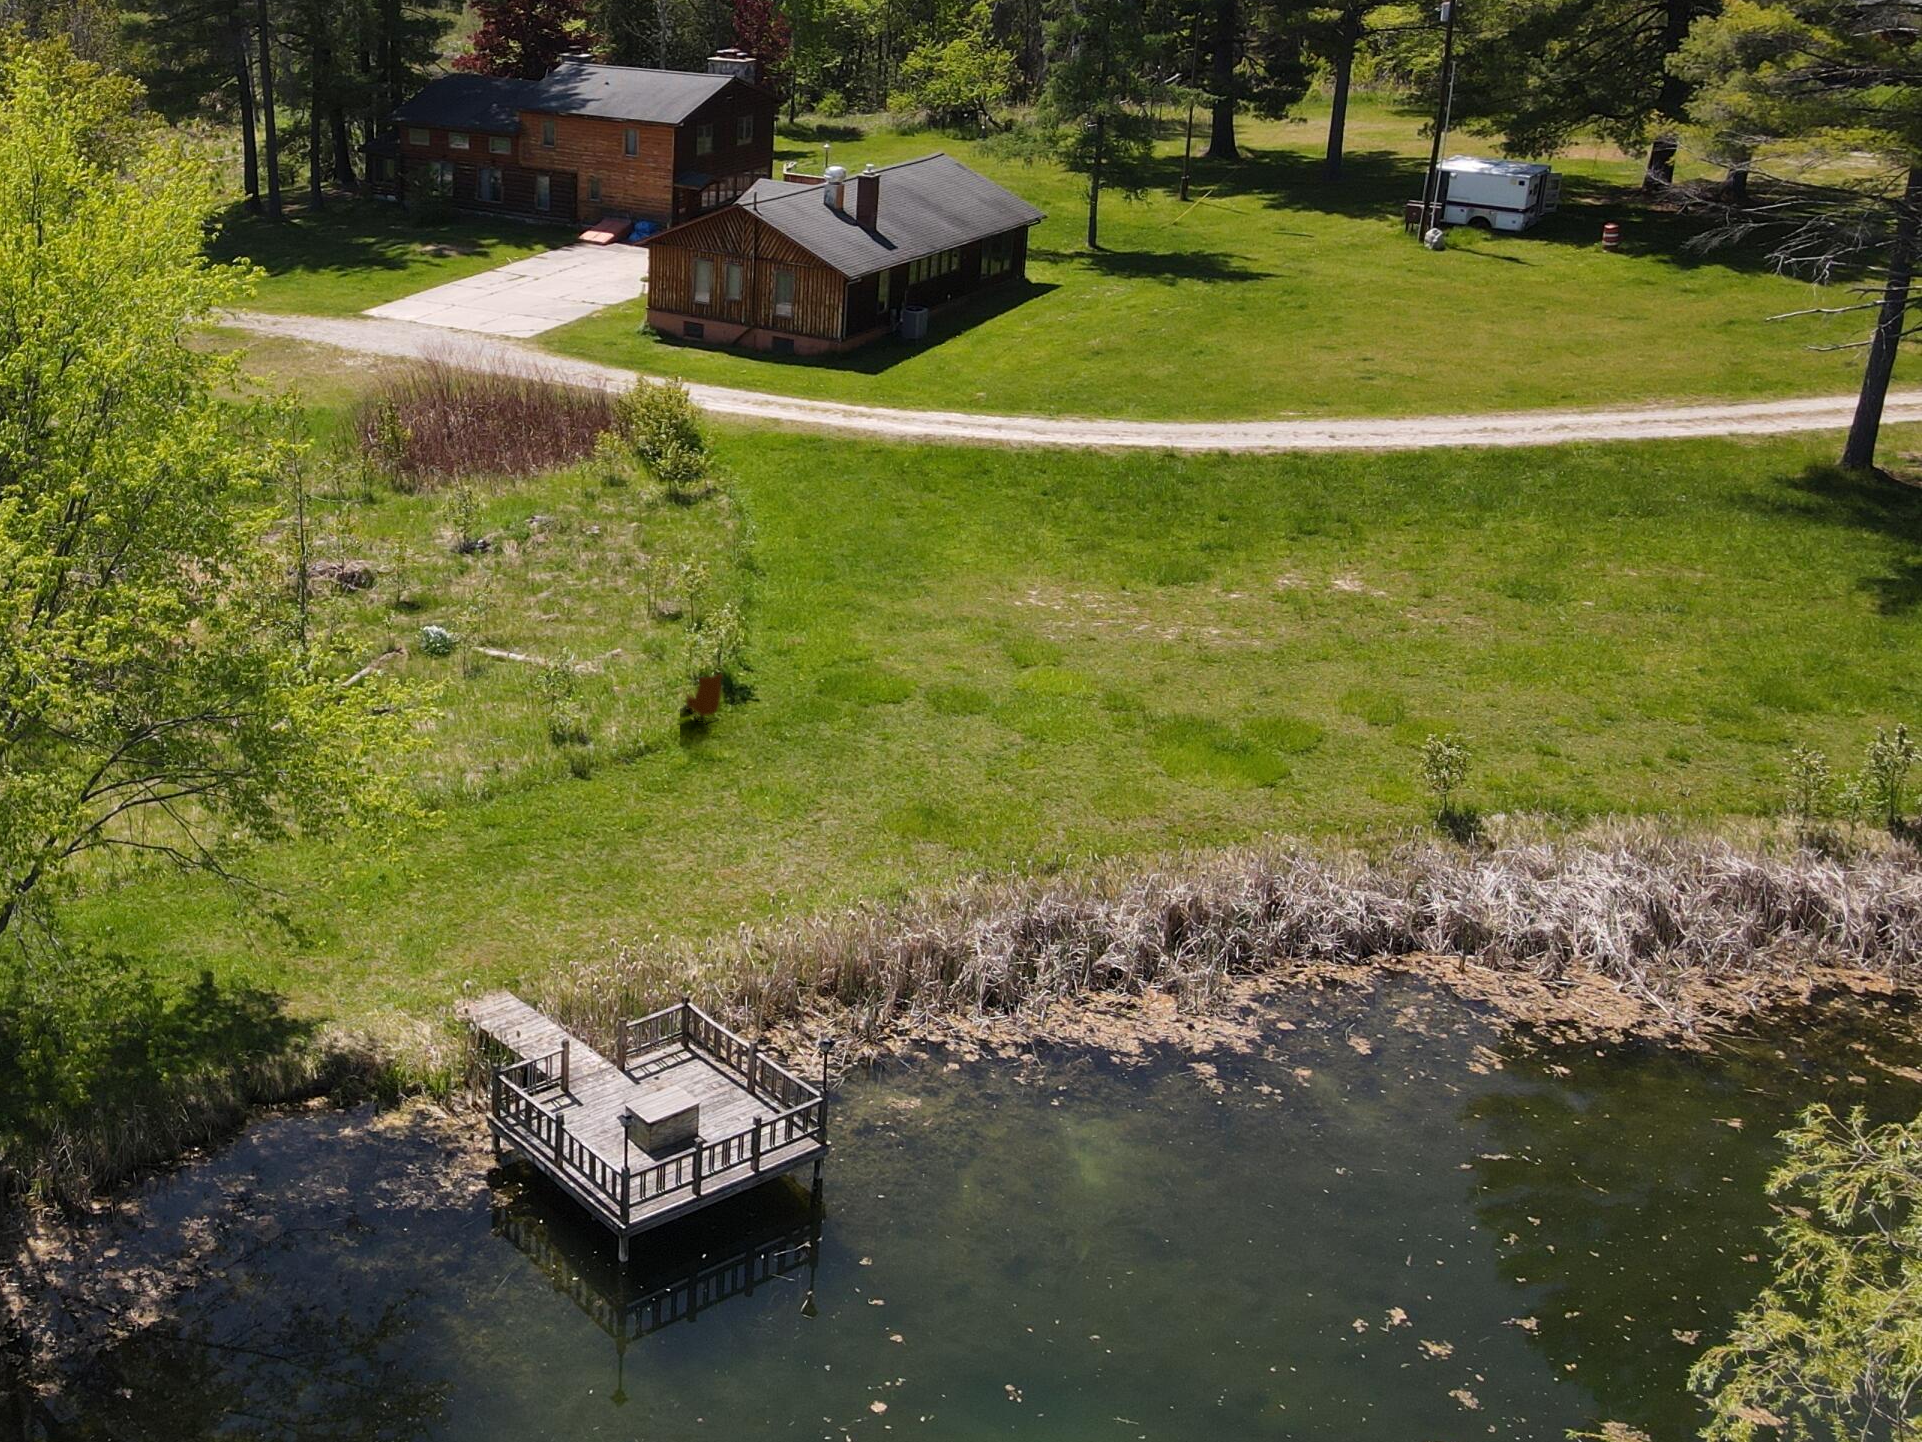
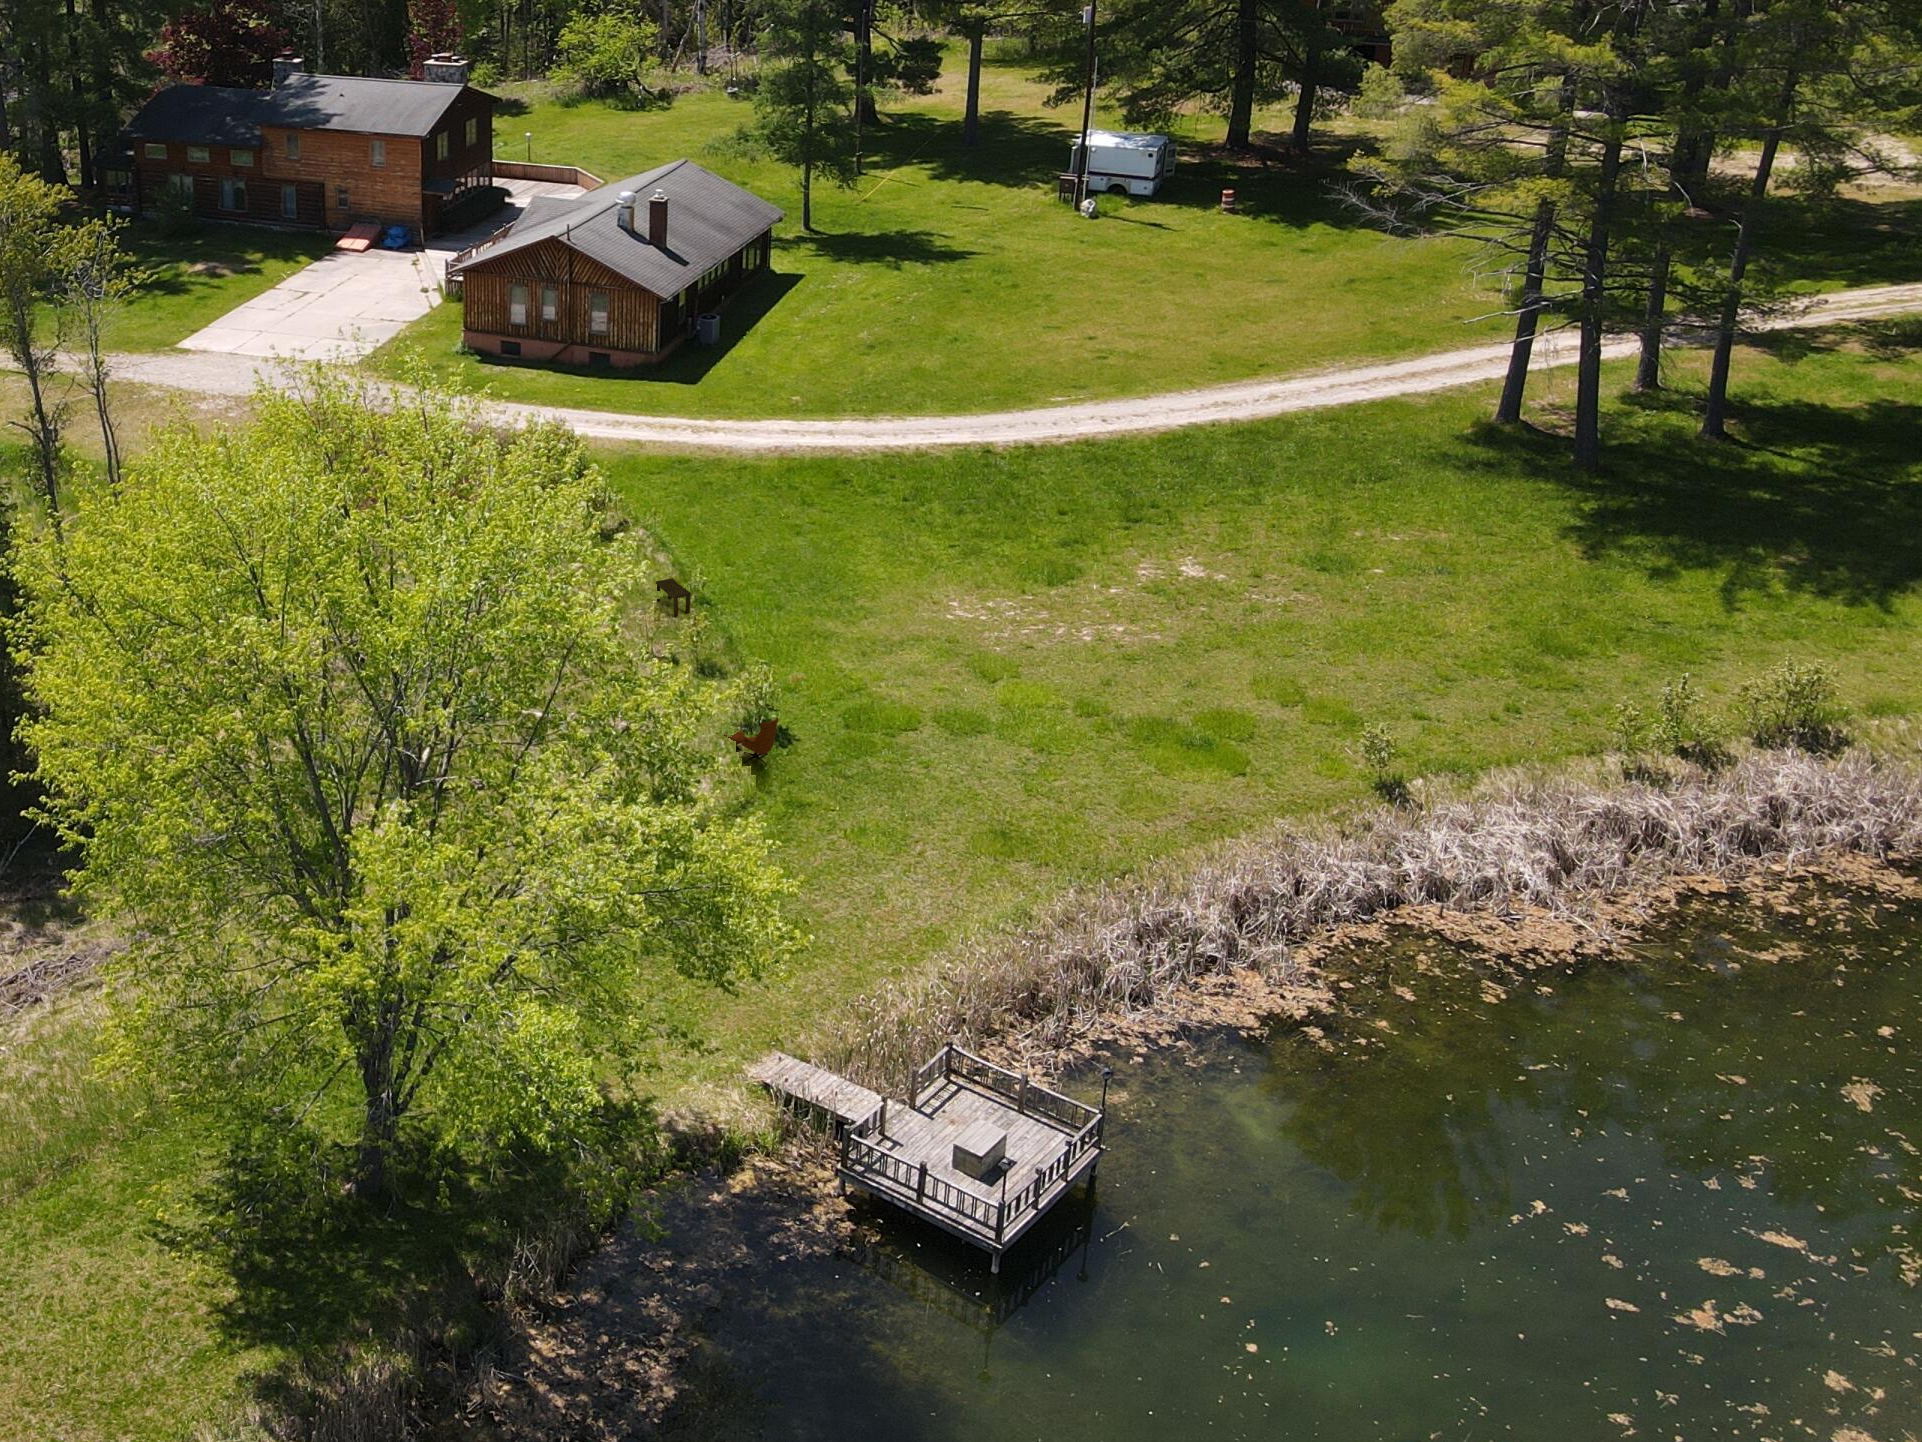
bench: none [688,544,717,584] -> present [656,578,691,617]

